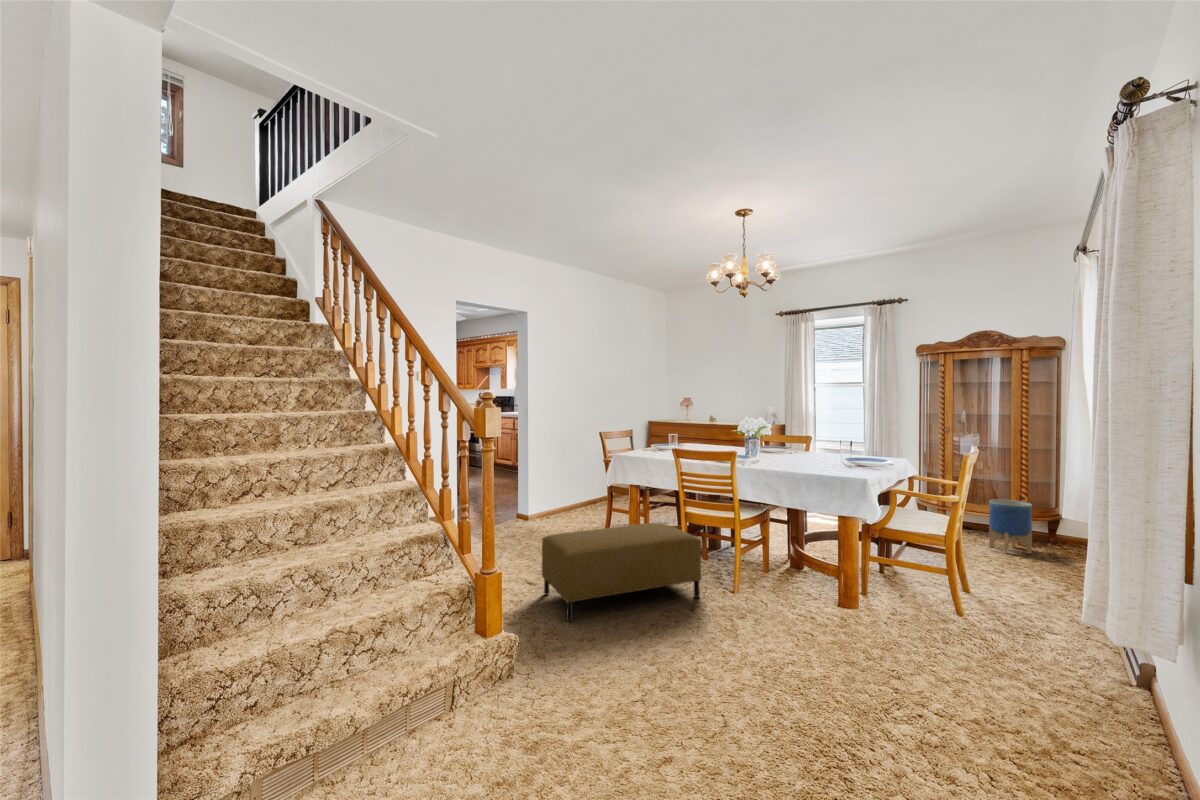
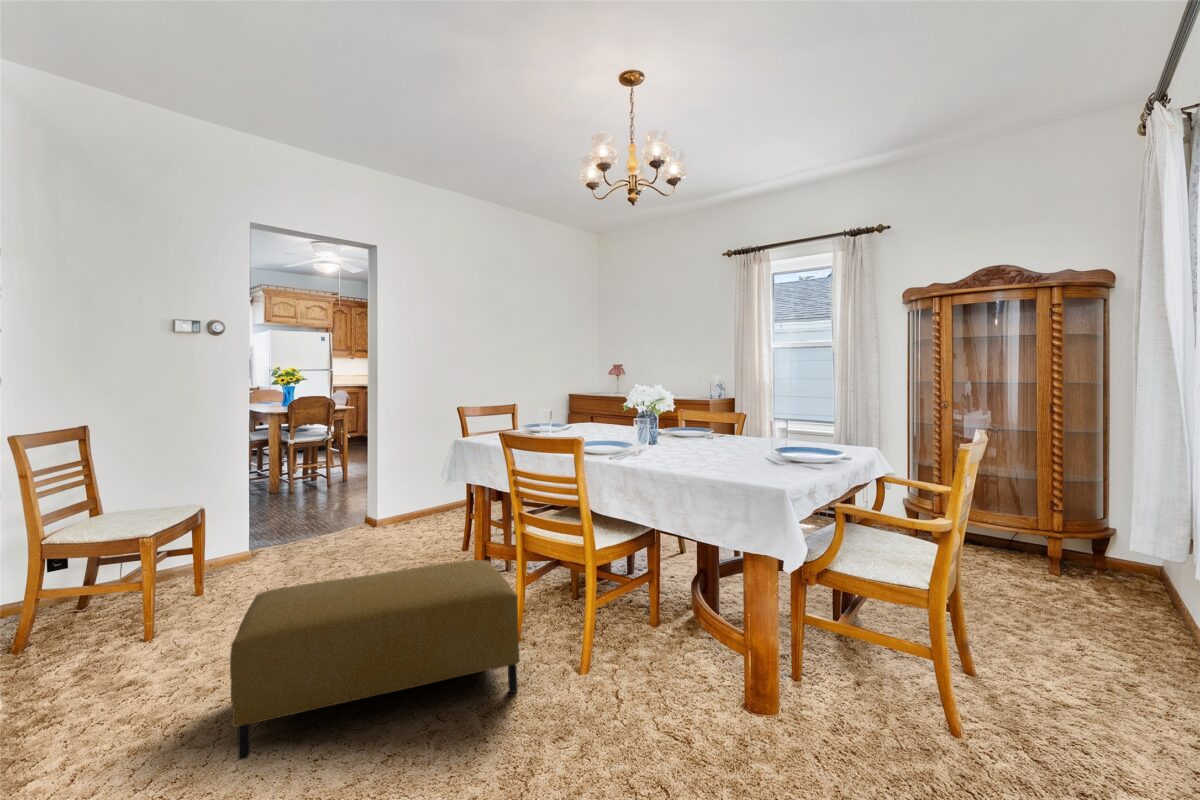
planter: present [989,499,1032,554] -> none [1005,507,1070,590]

